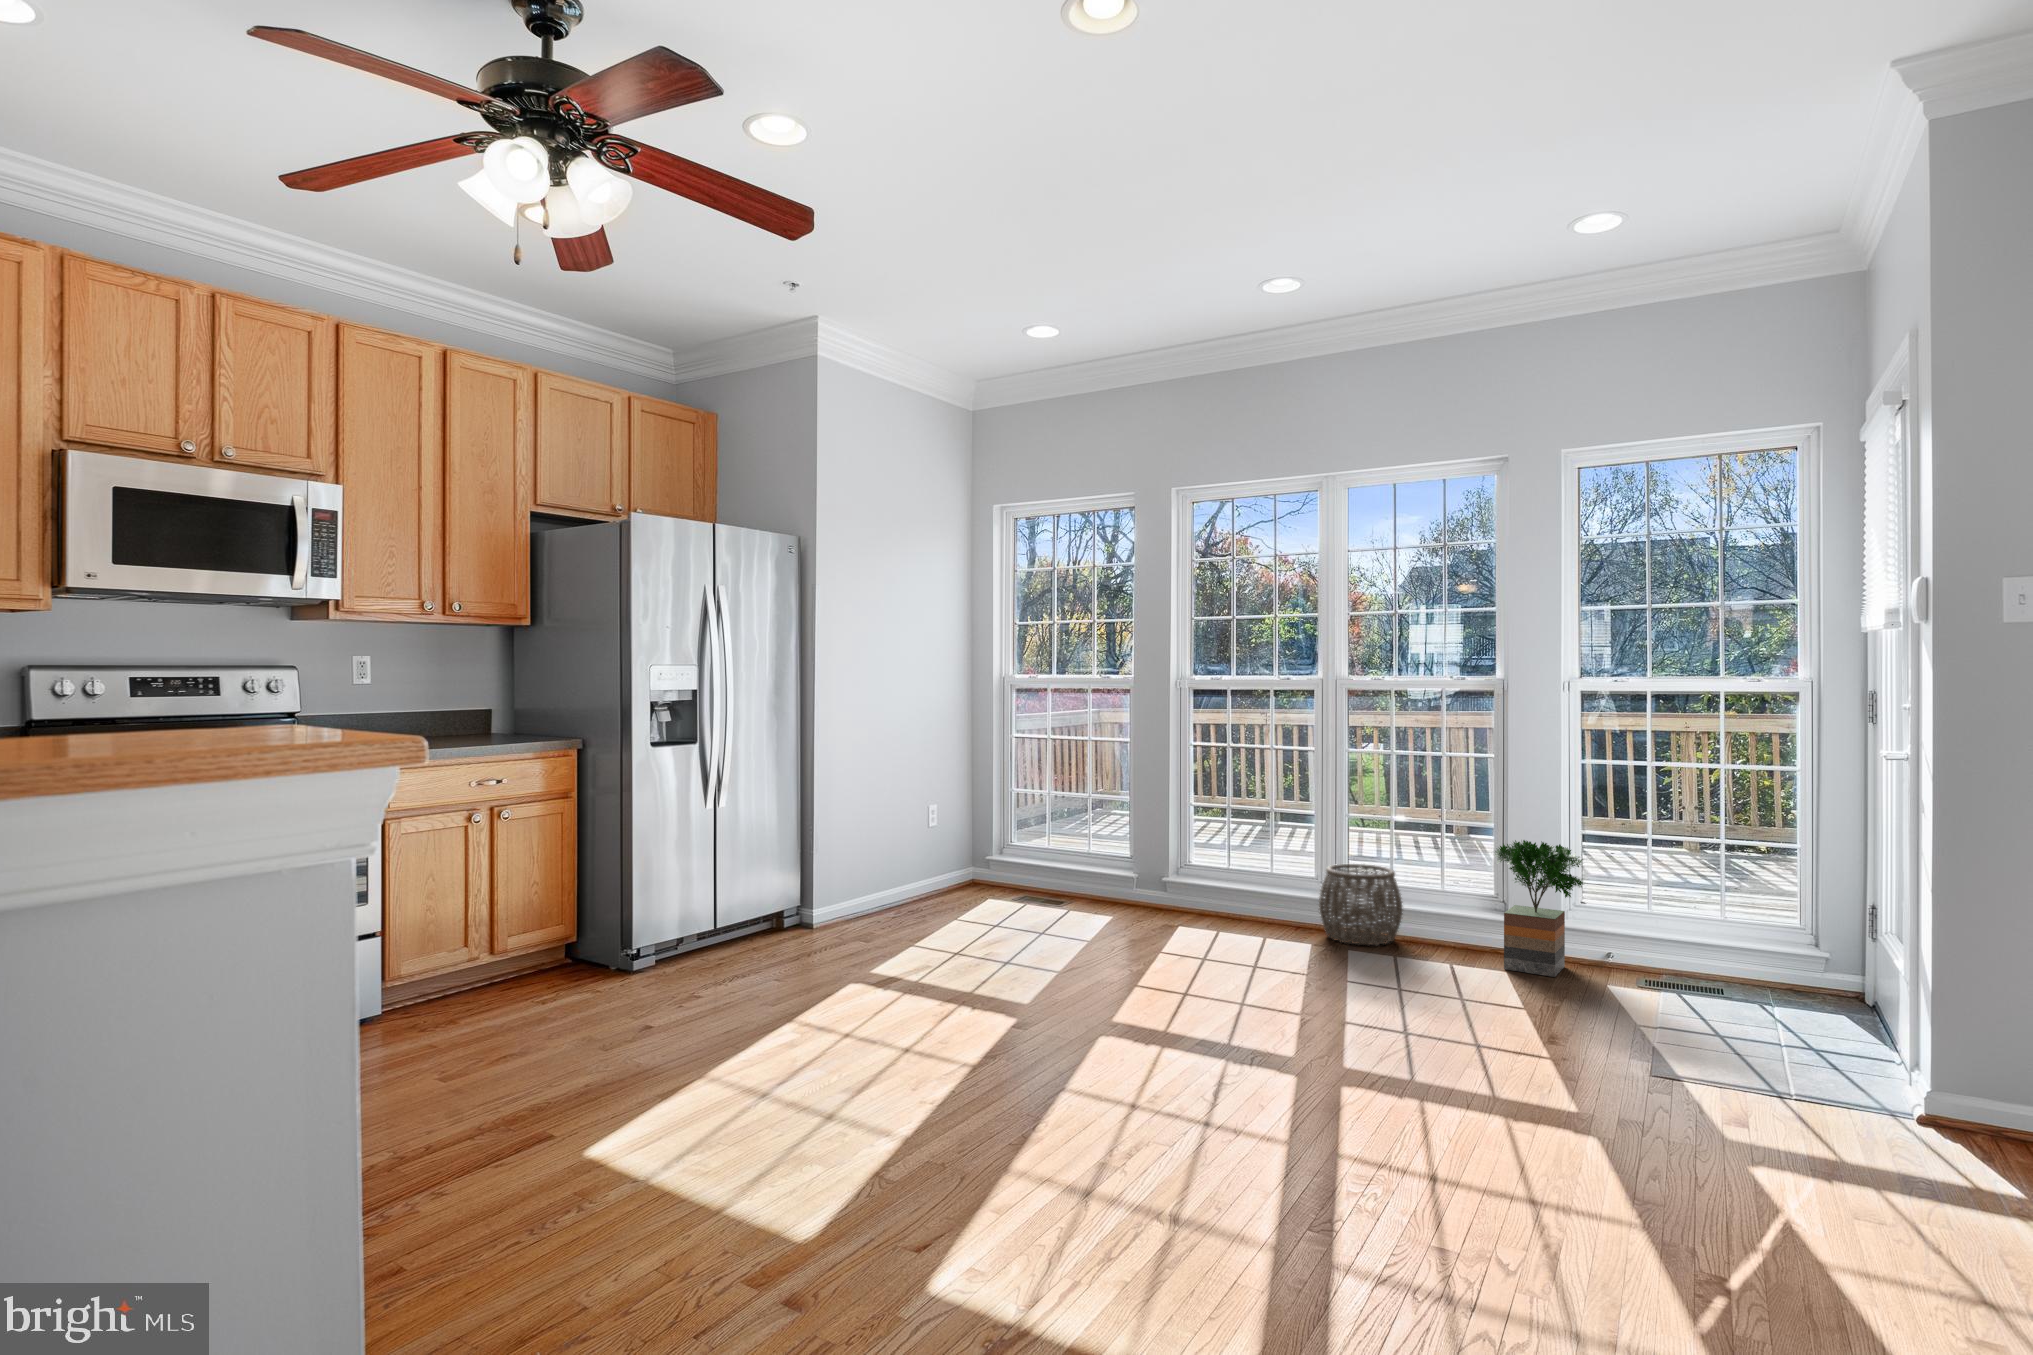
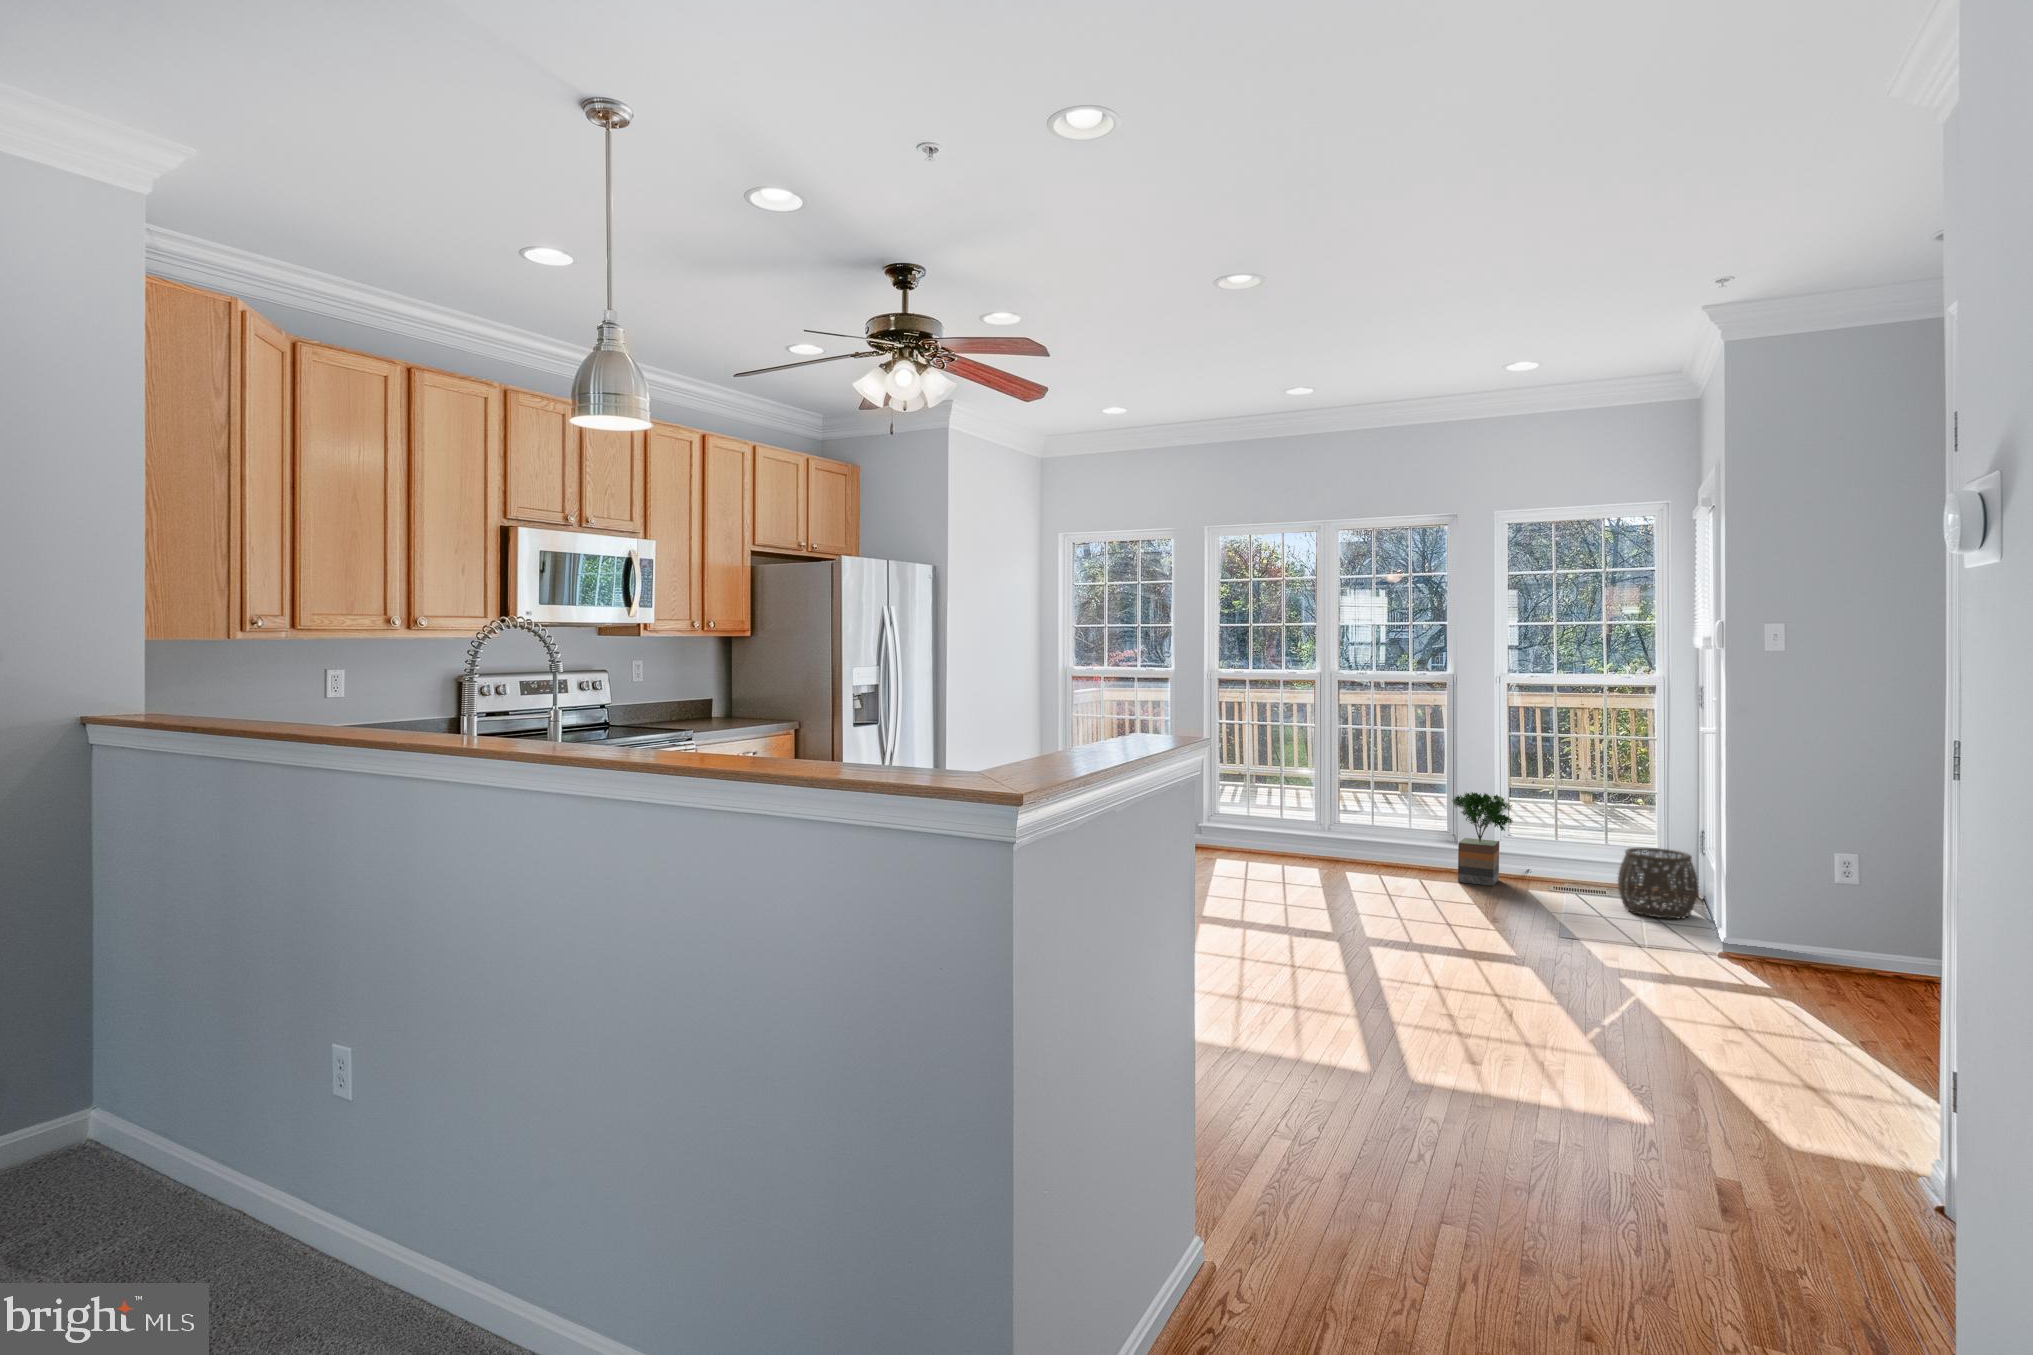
woven basket: present [1319,864,1403,945] -> present [1618,848,1698,919]

